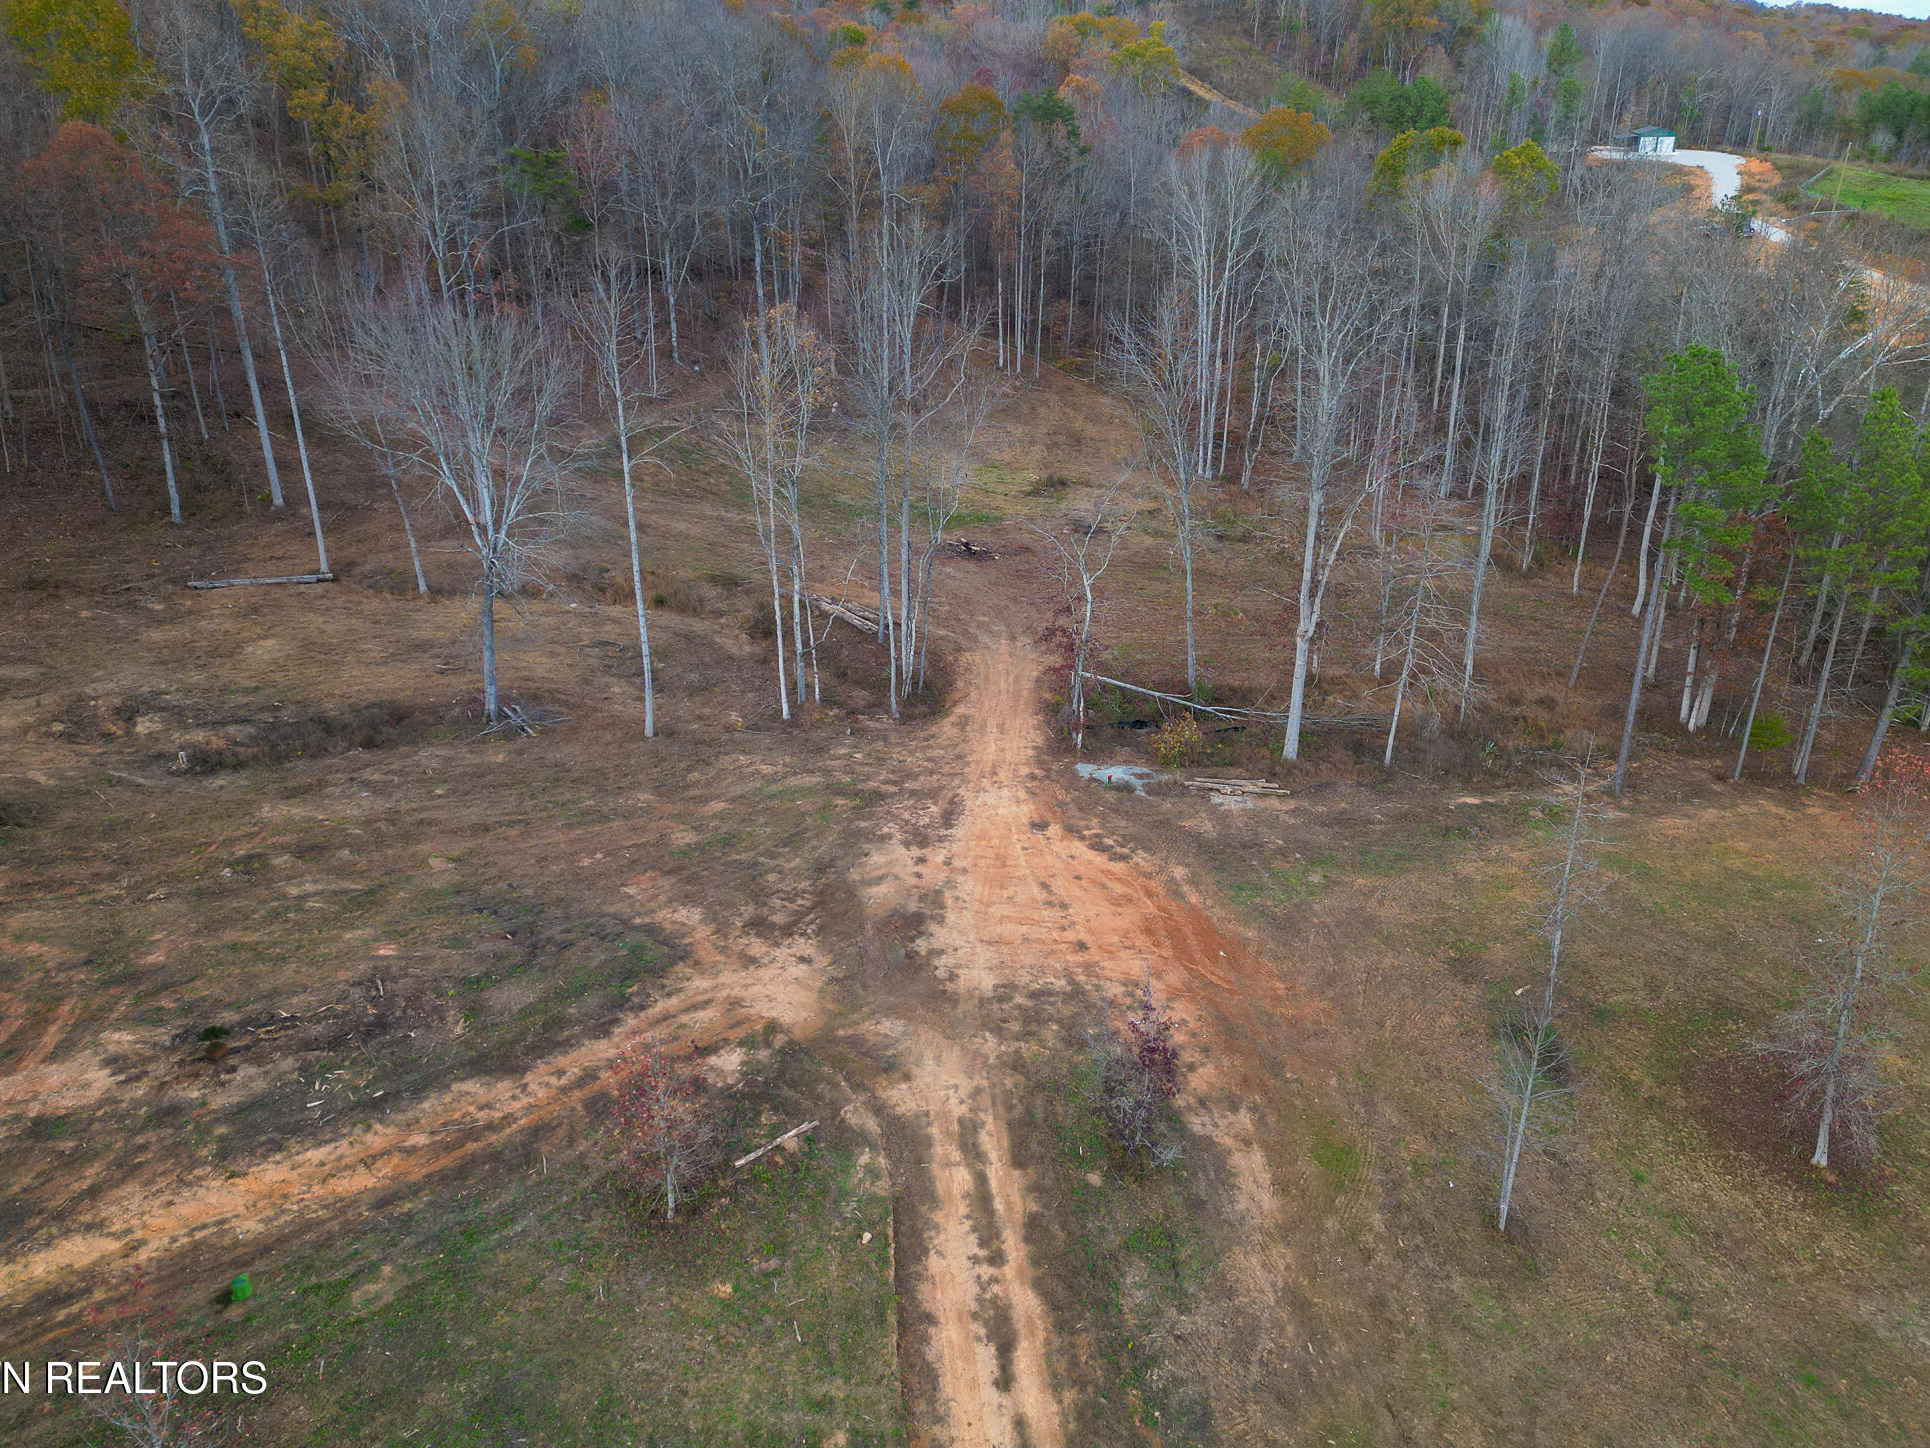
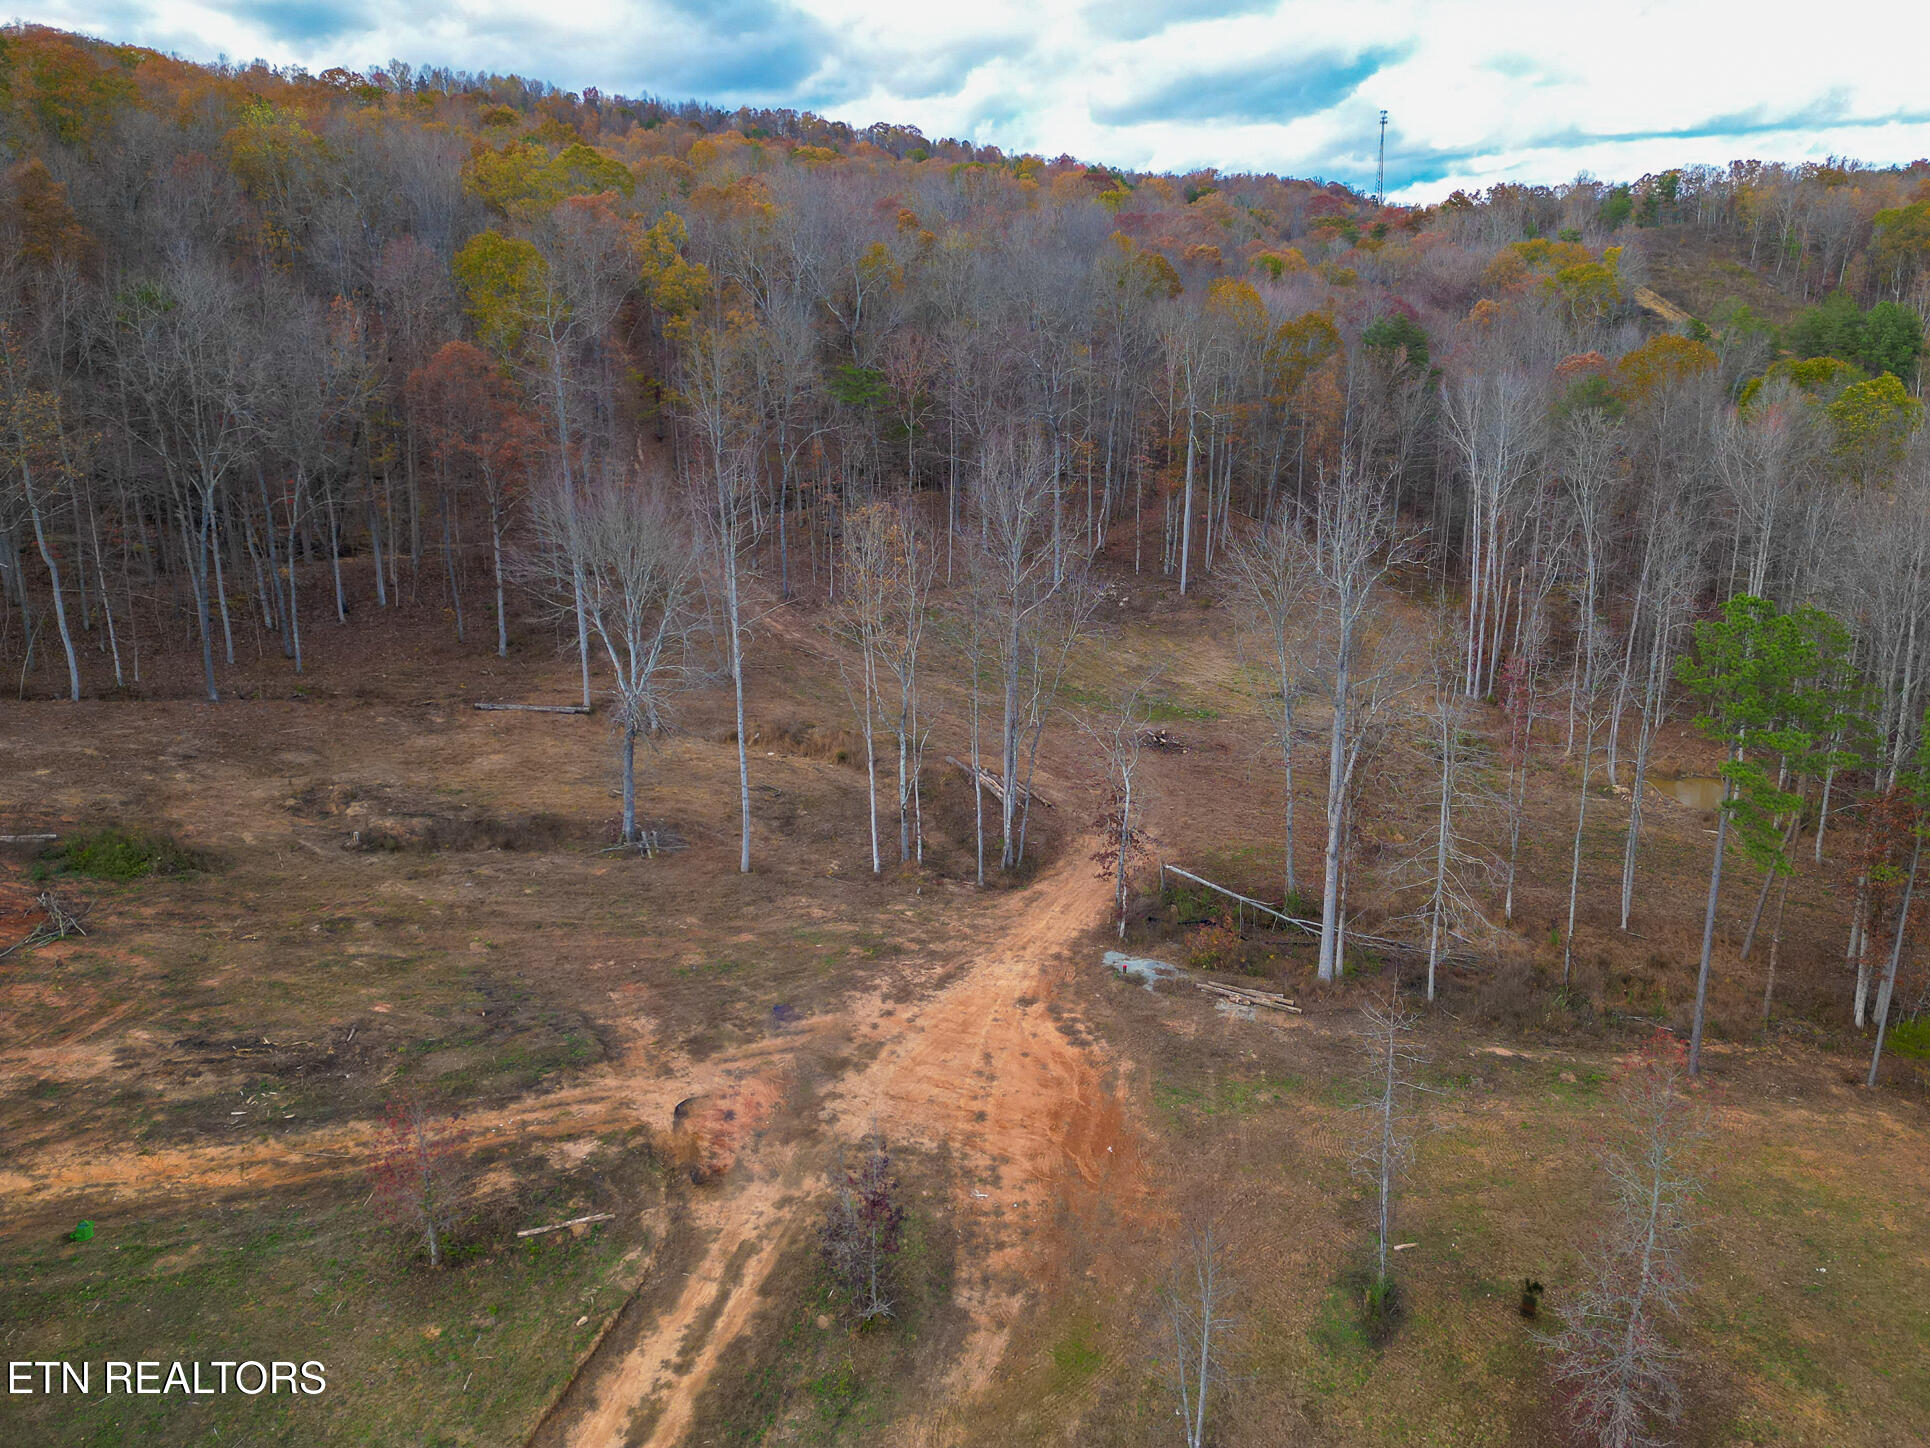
potted tree: present [197,1025,231,1064] -> present [1519,1278,1545,1319]

